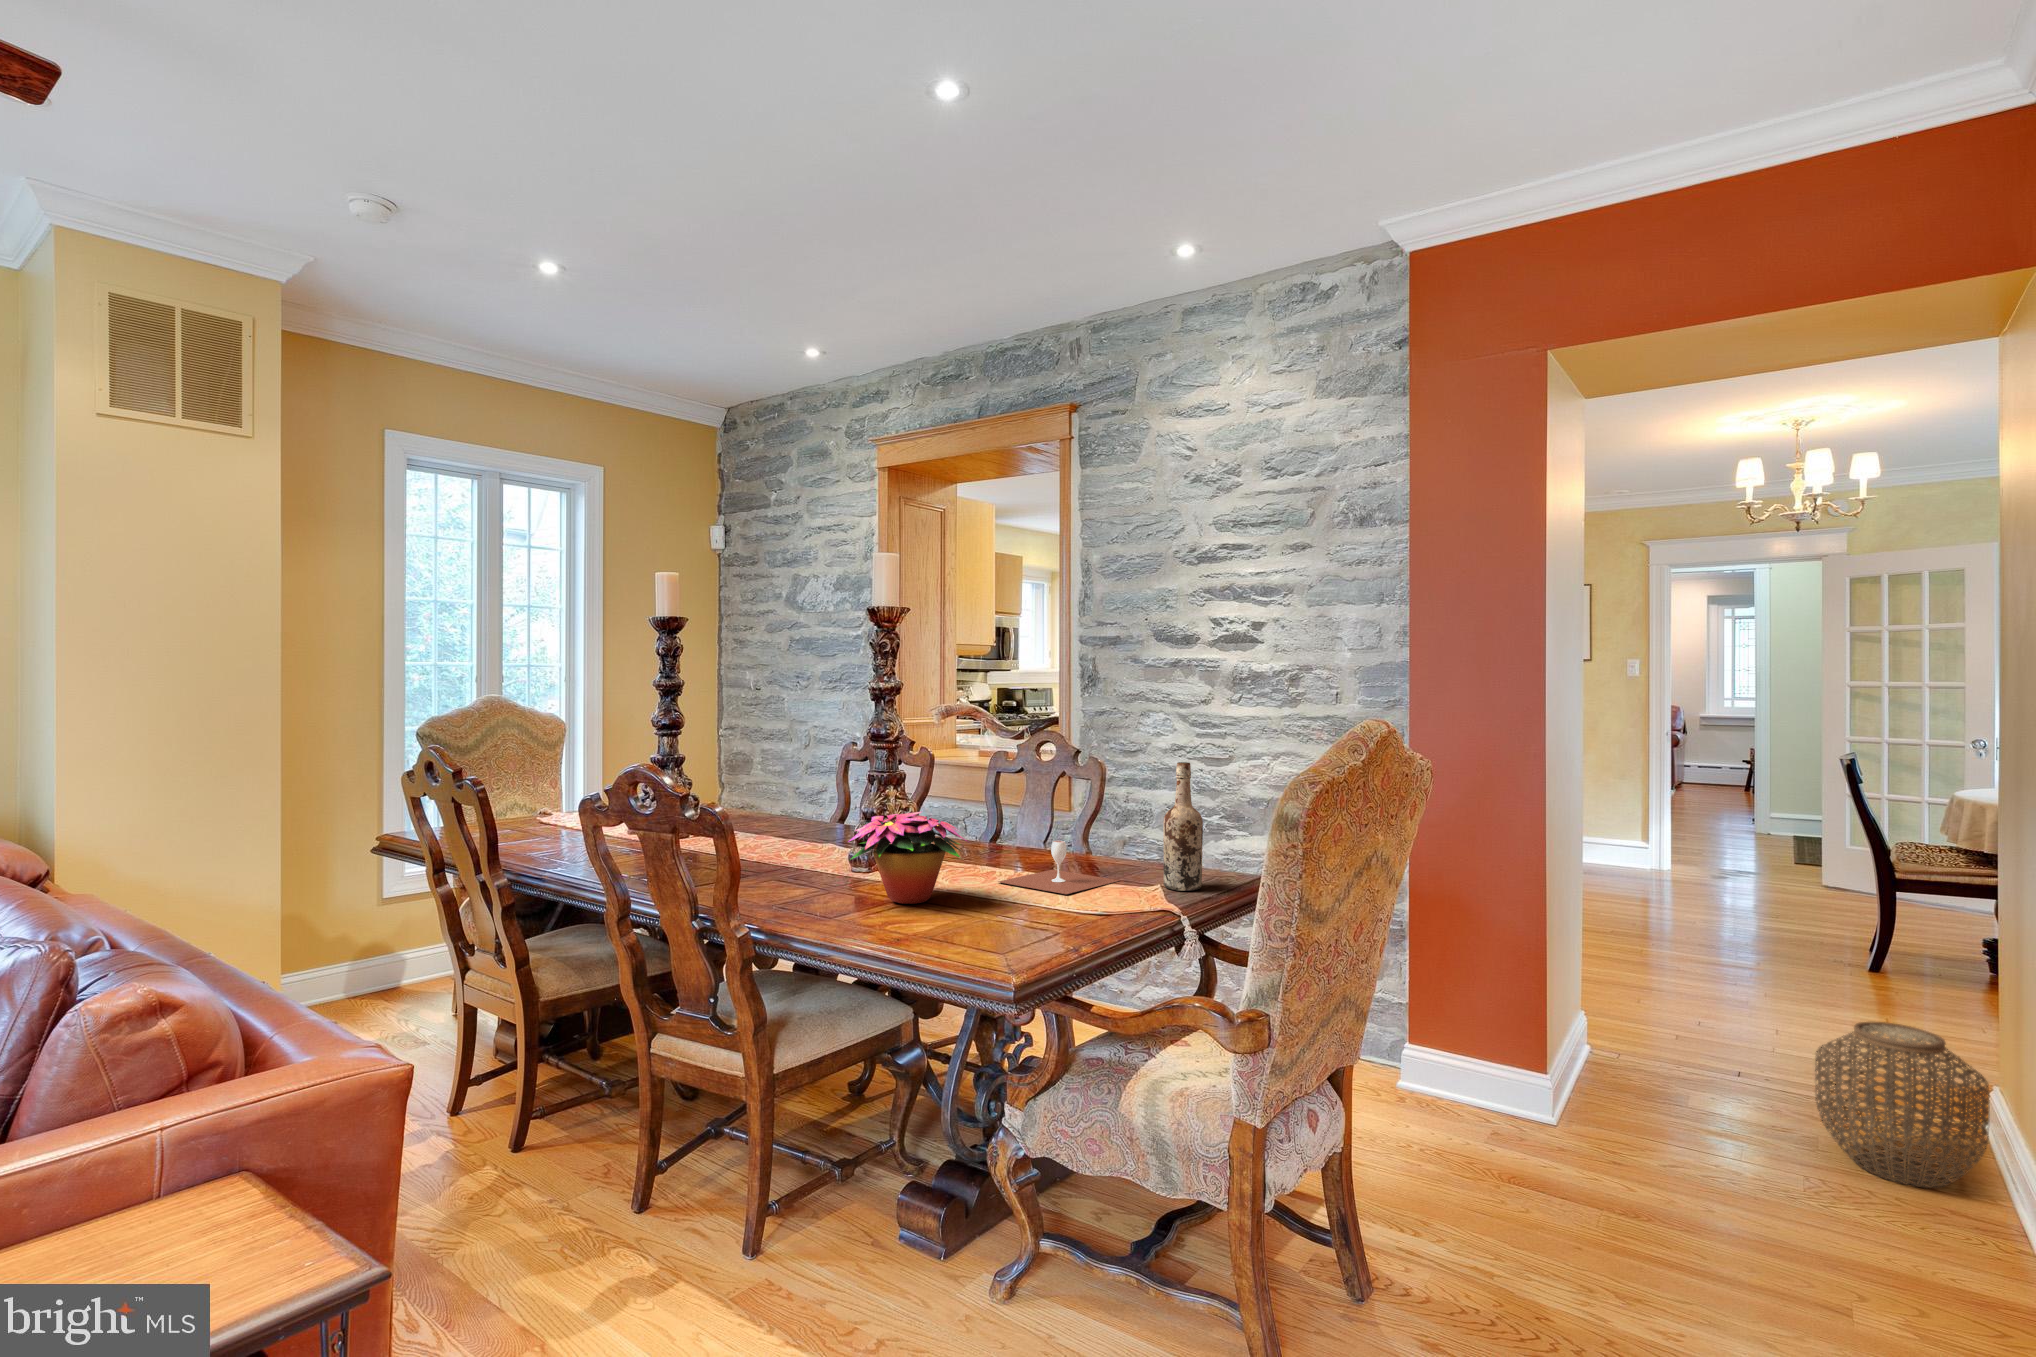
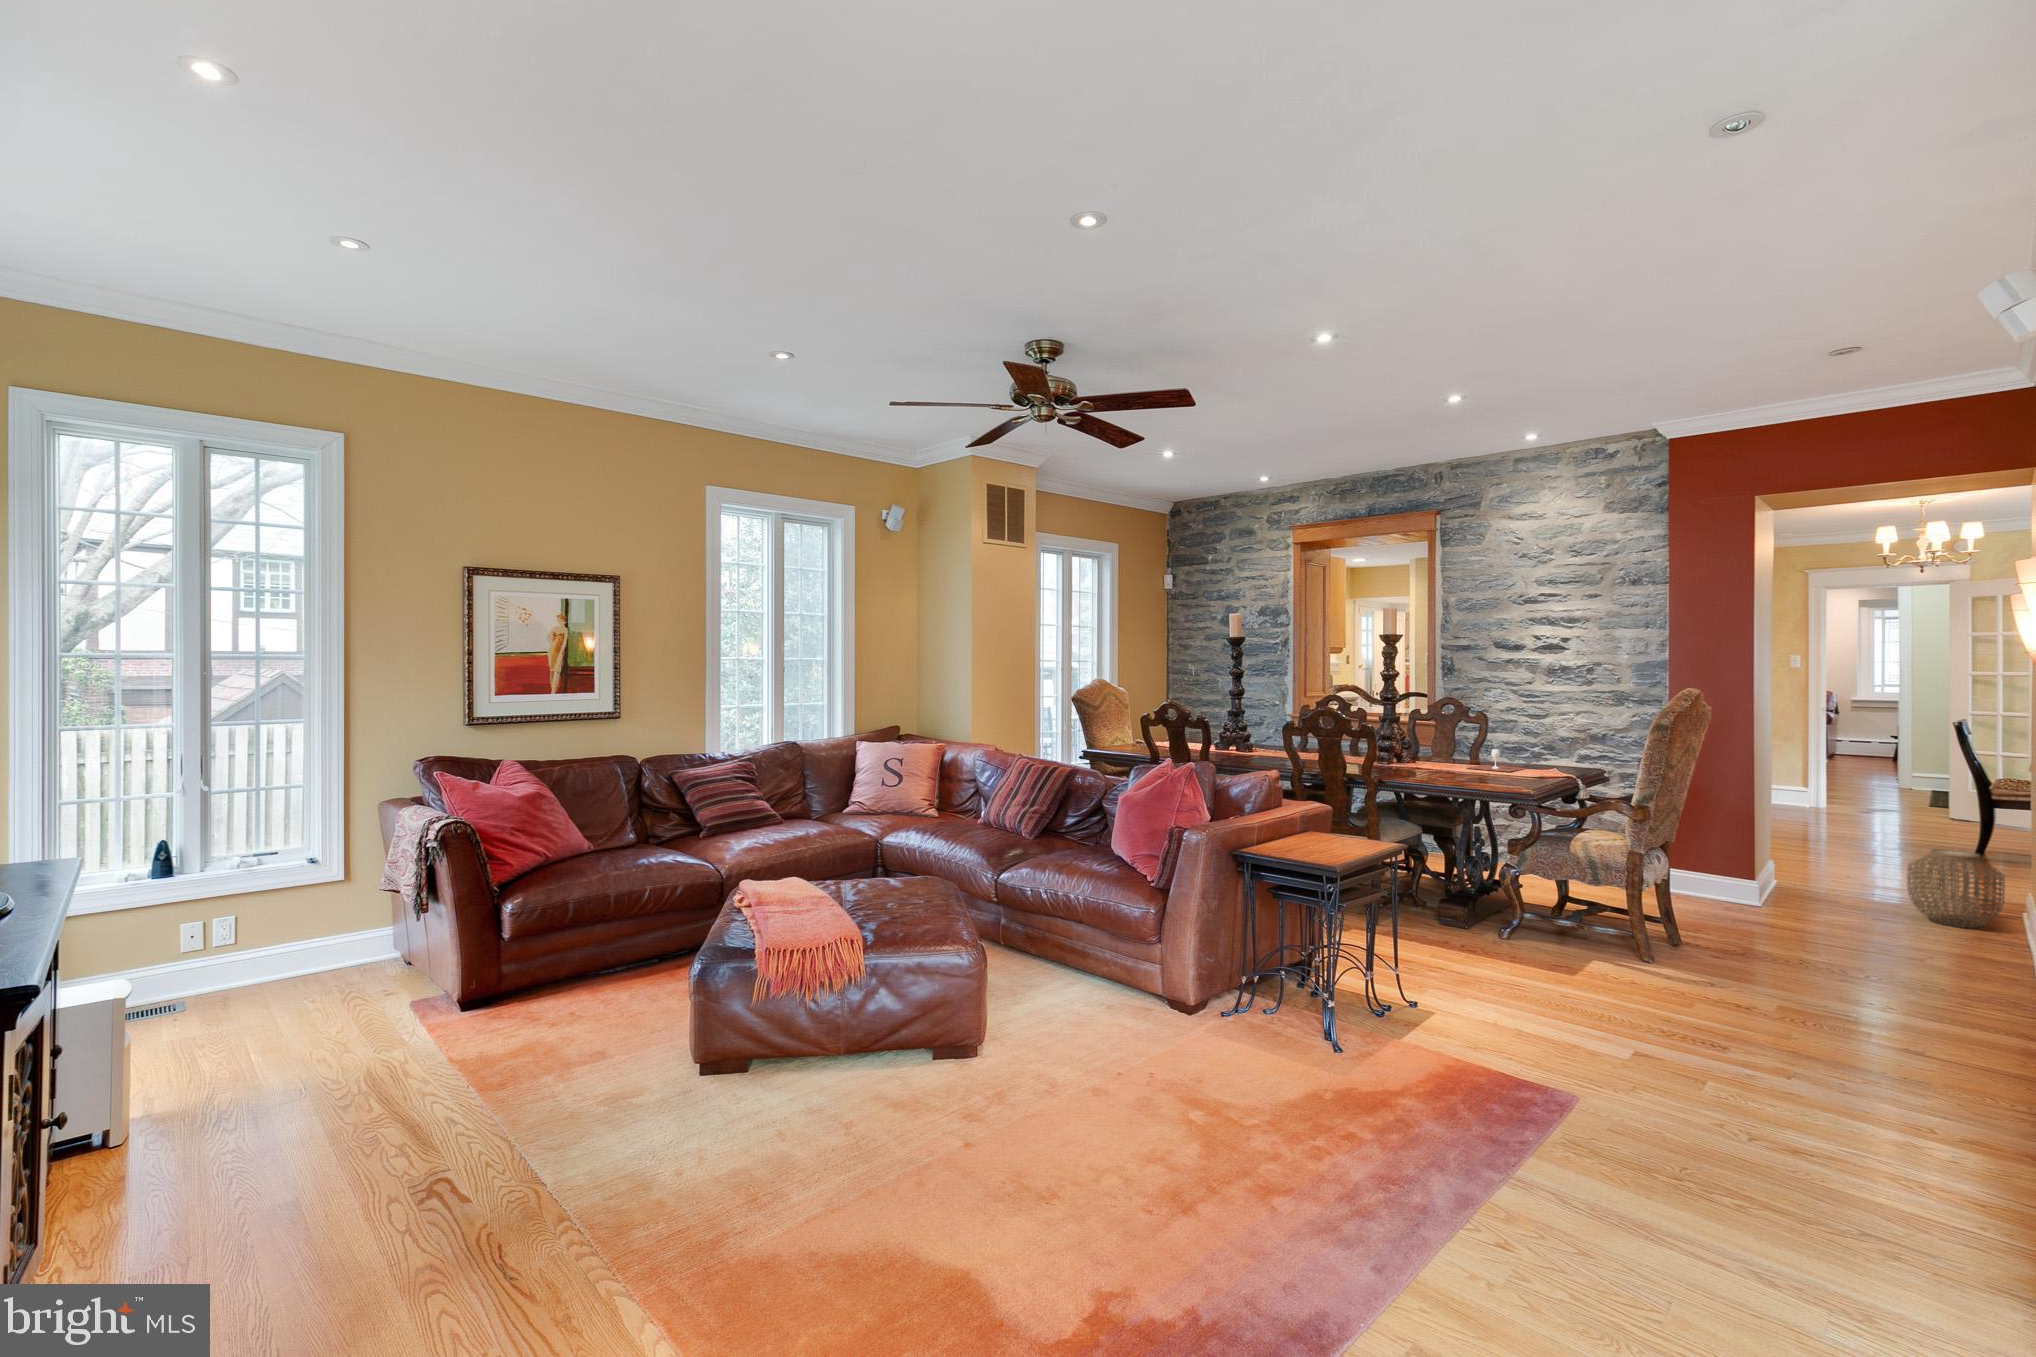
wine bottle: present [1163,762,1203,891] -> none [1553,711,1575,772]
flower arrangement: present [848,812,968,904] -> none [1405,732,1471,774]

